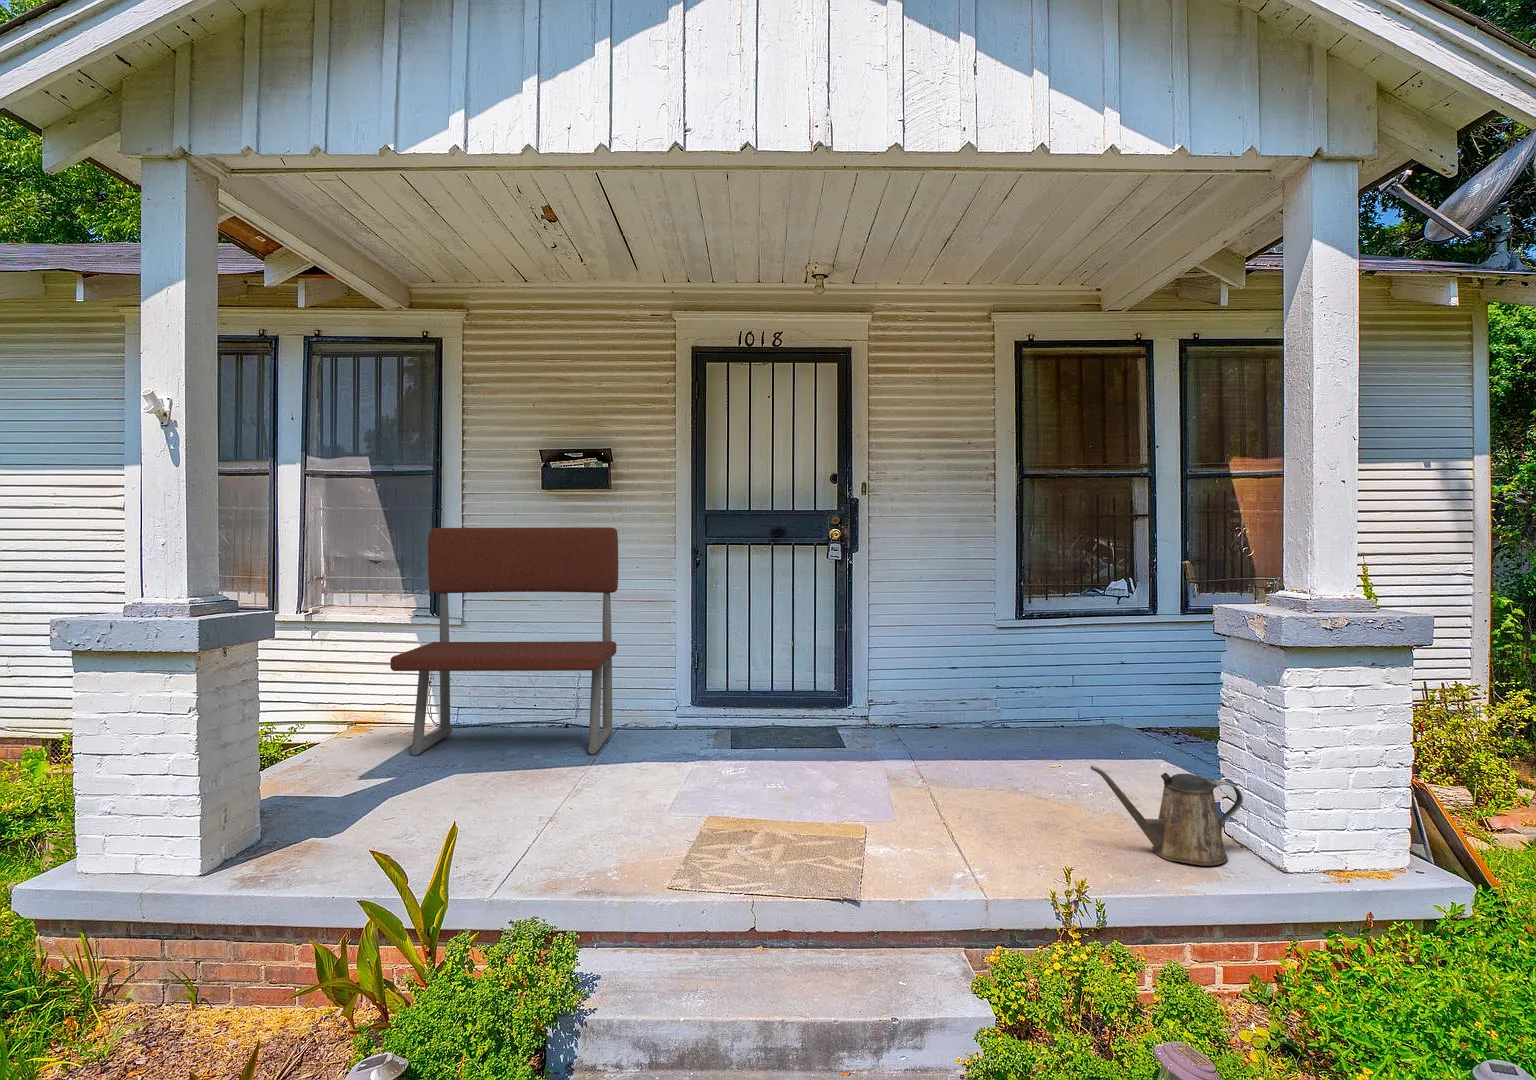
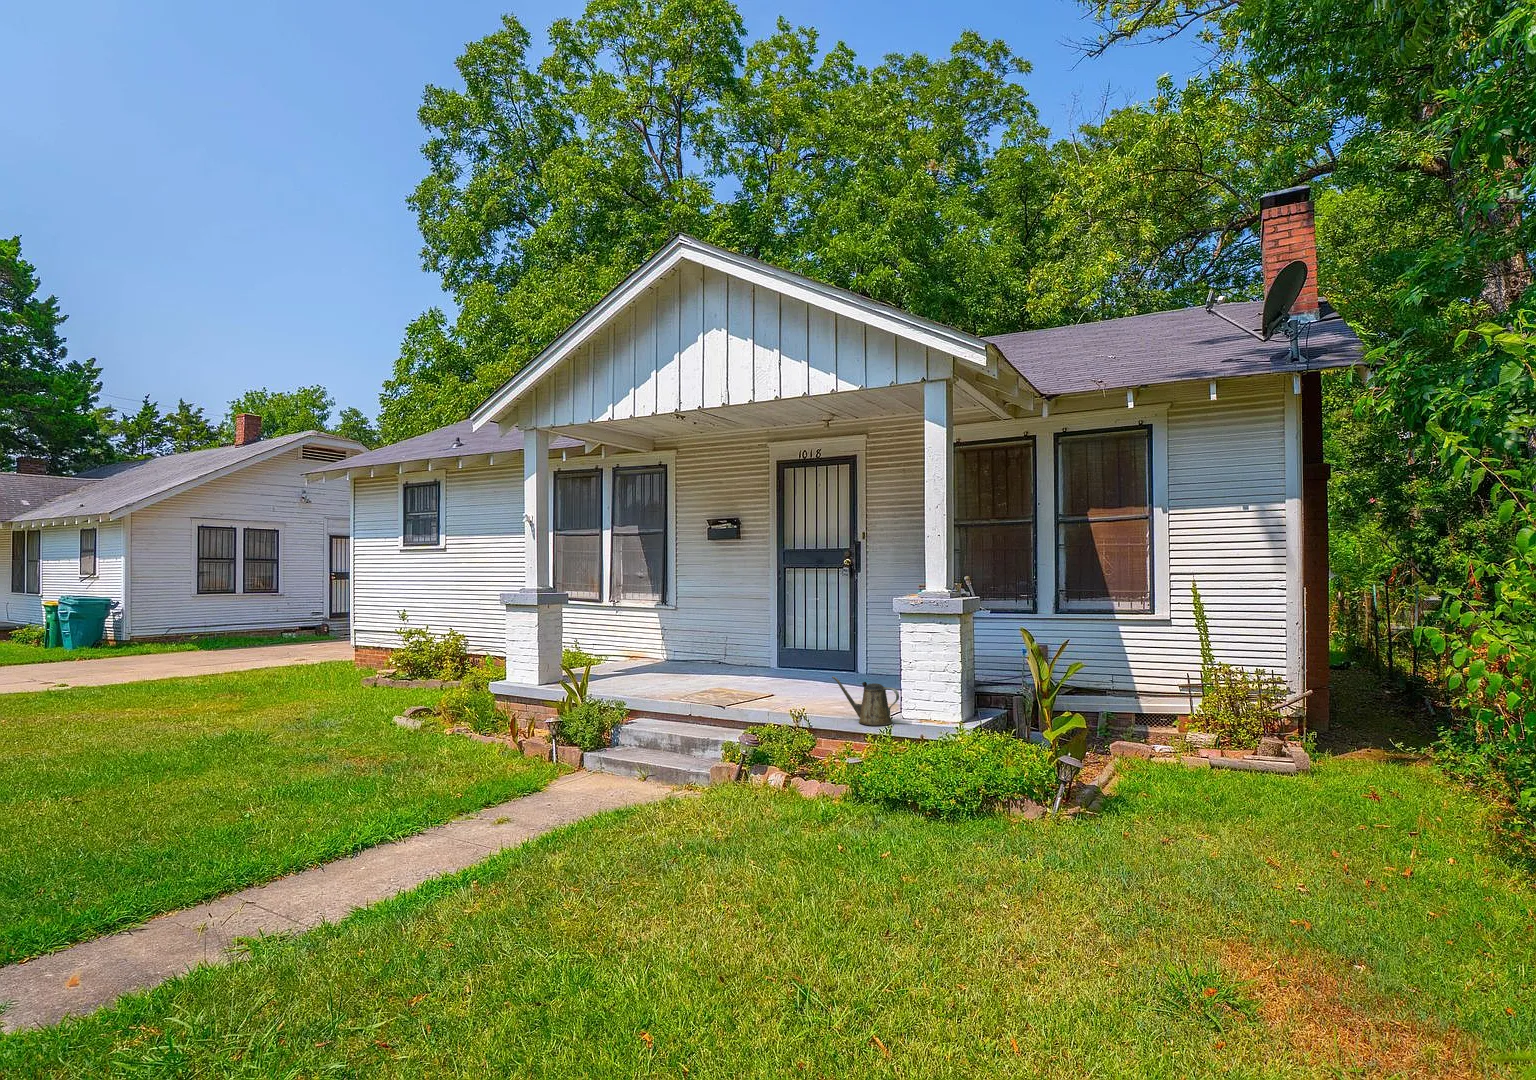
bench: present [390,527,618,755] -> none [625,560,735,674]

